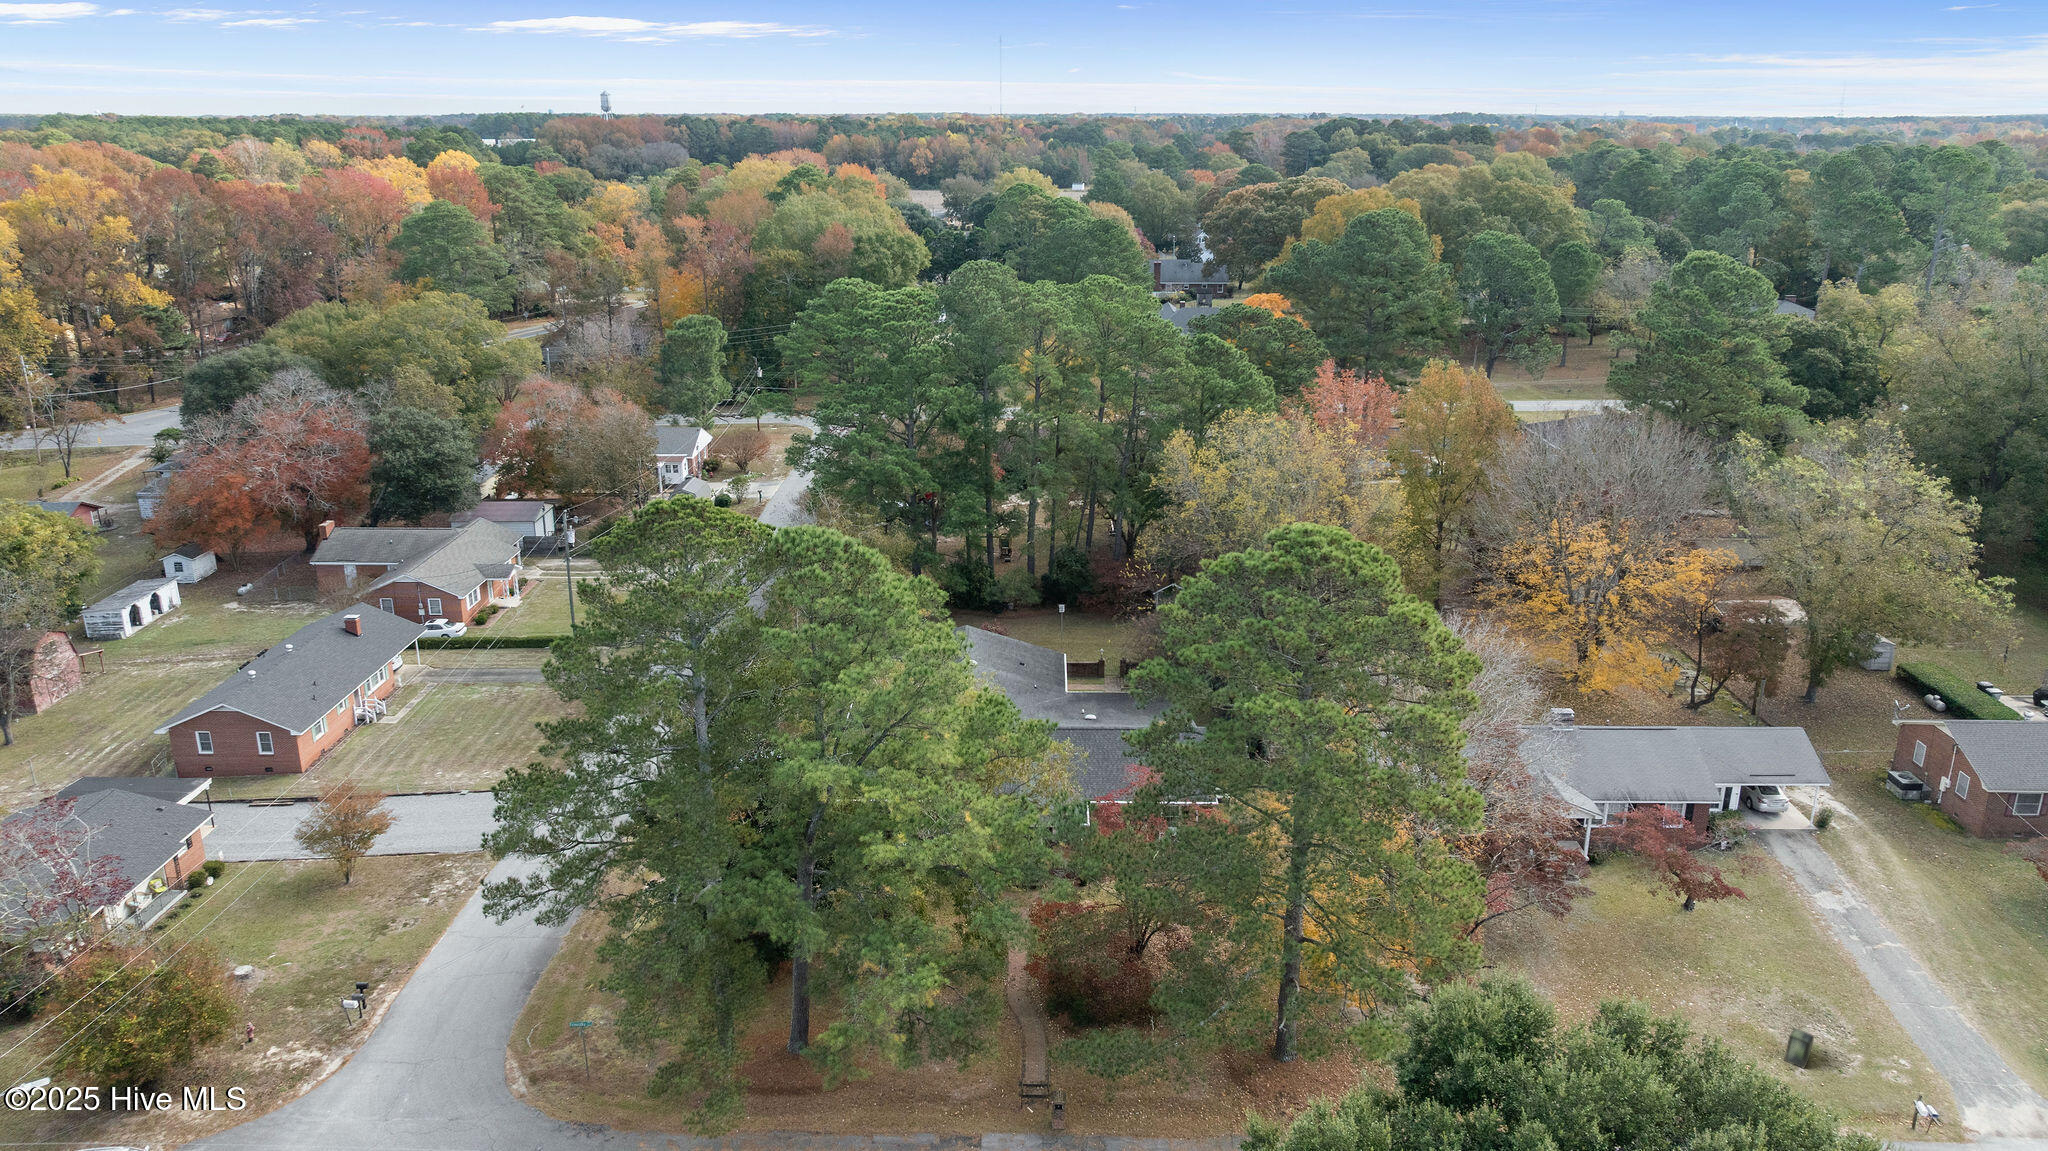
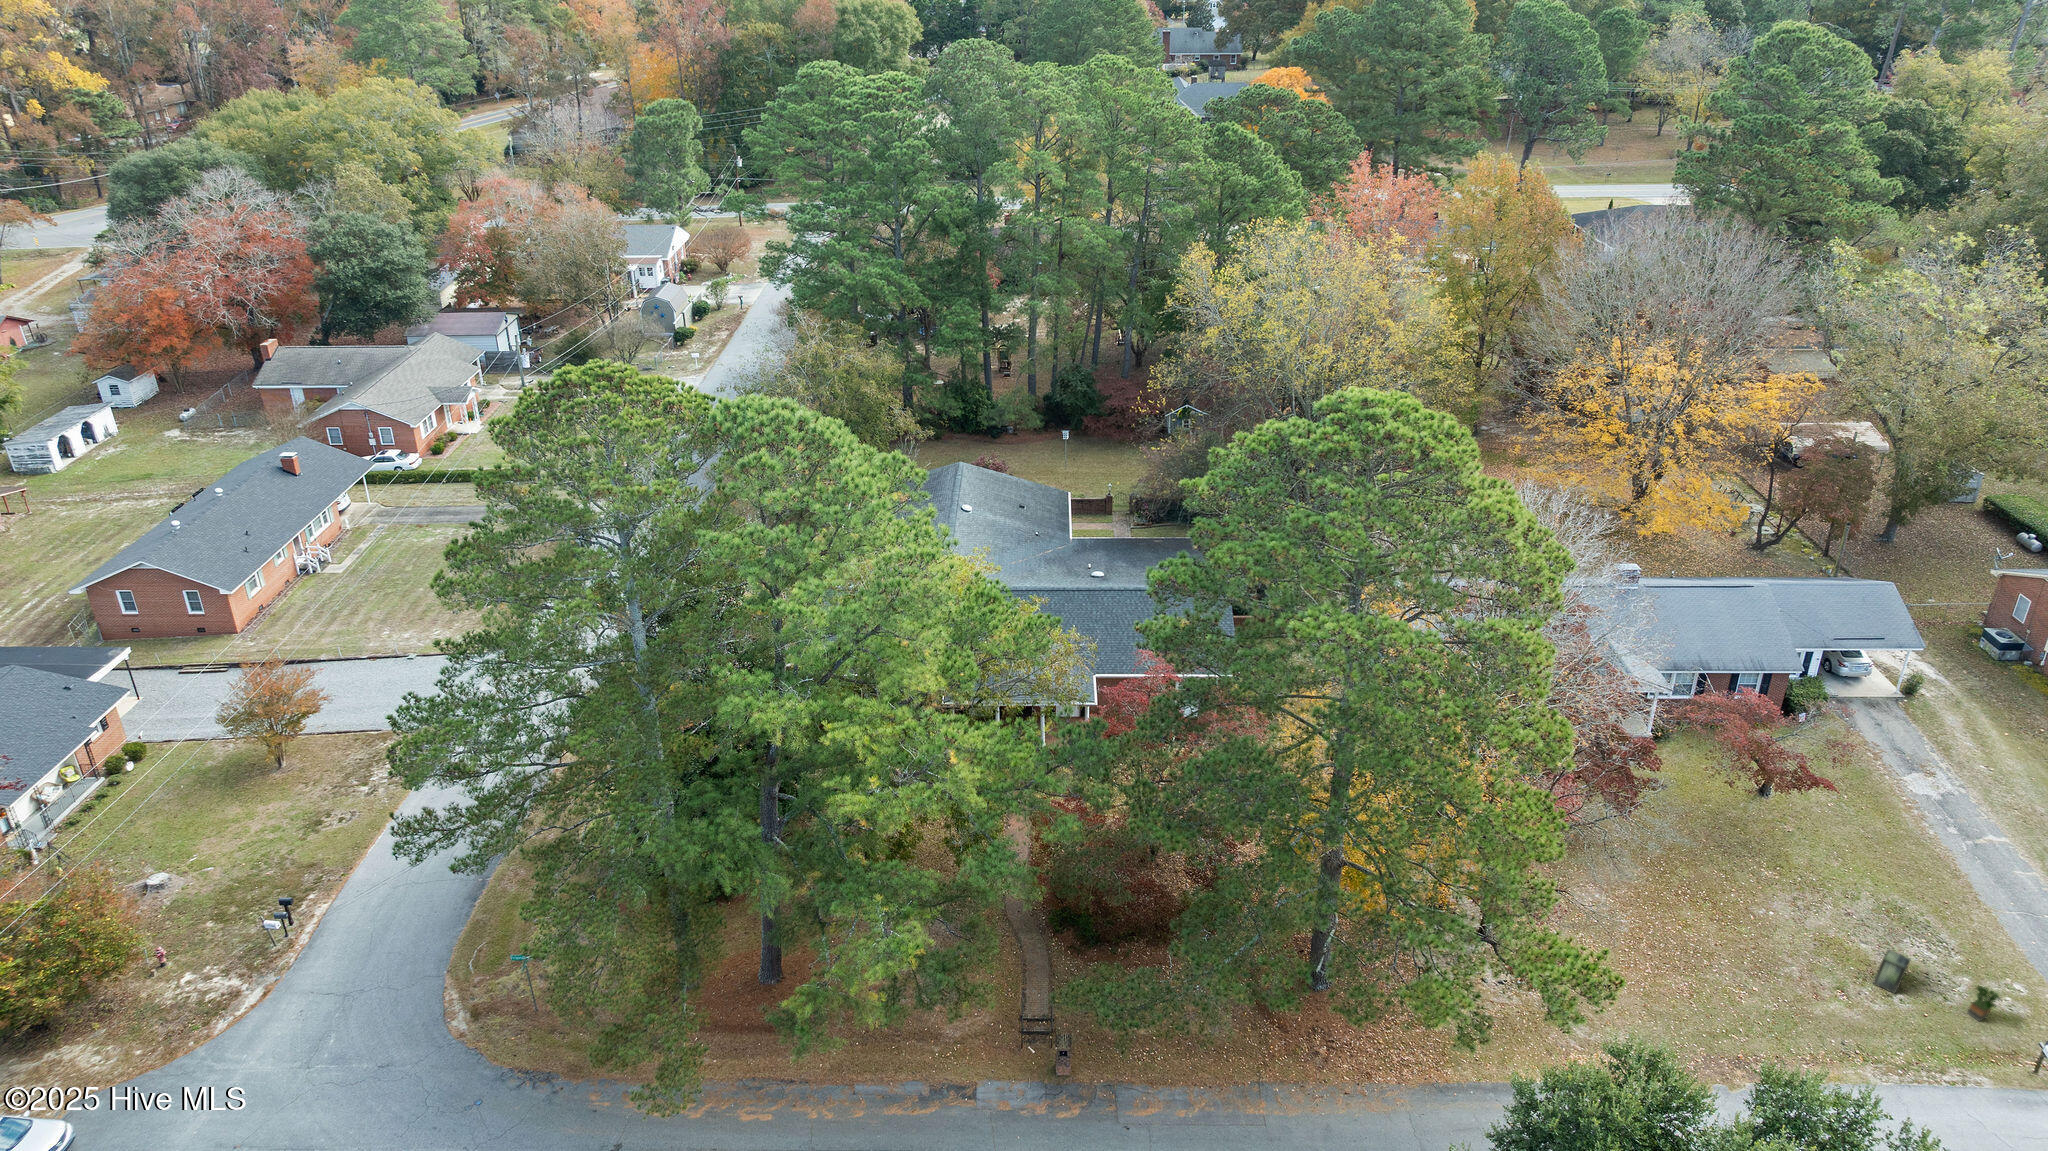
potted tree: none [1867,1057,1894,1091] -> present [1967,986,2000,1021]

